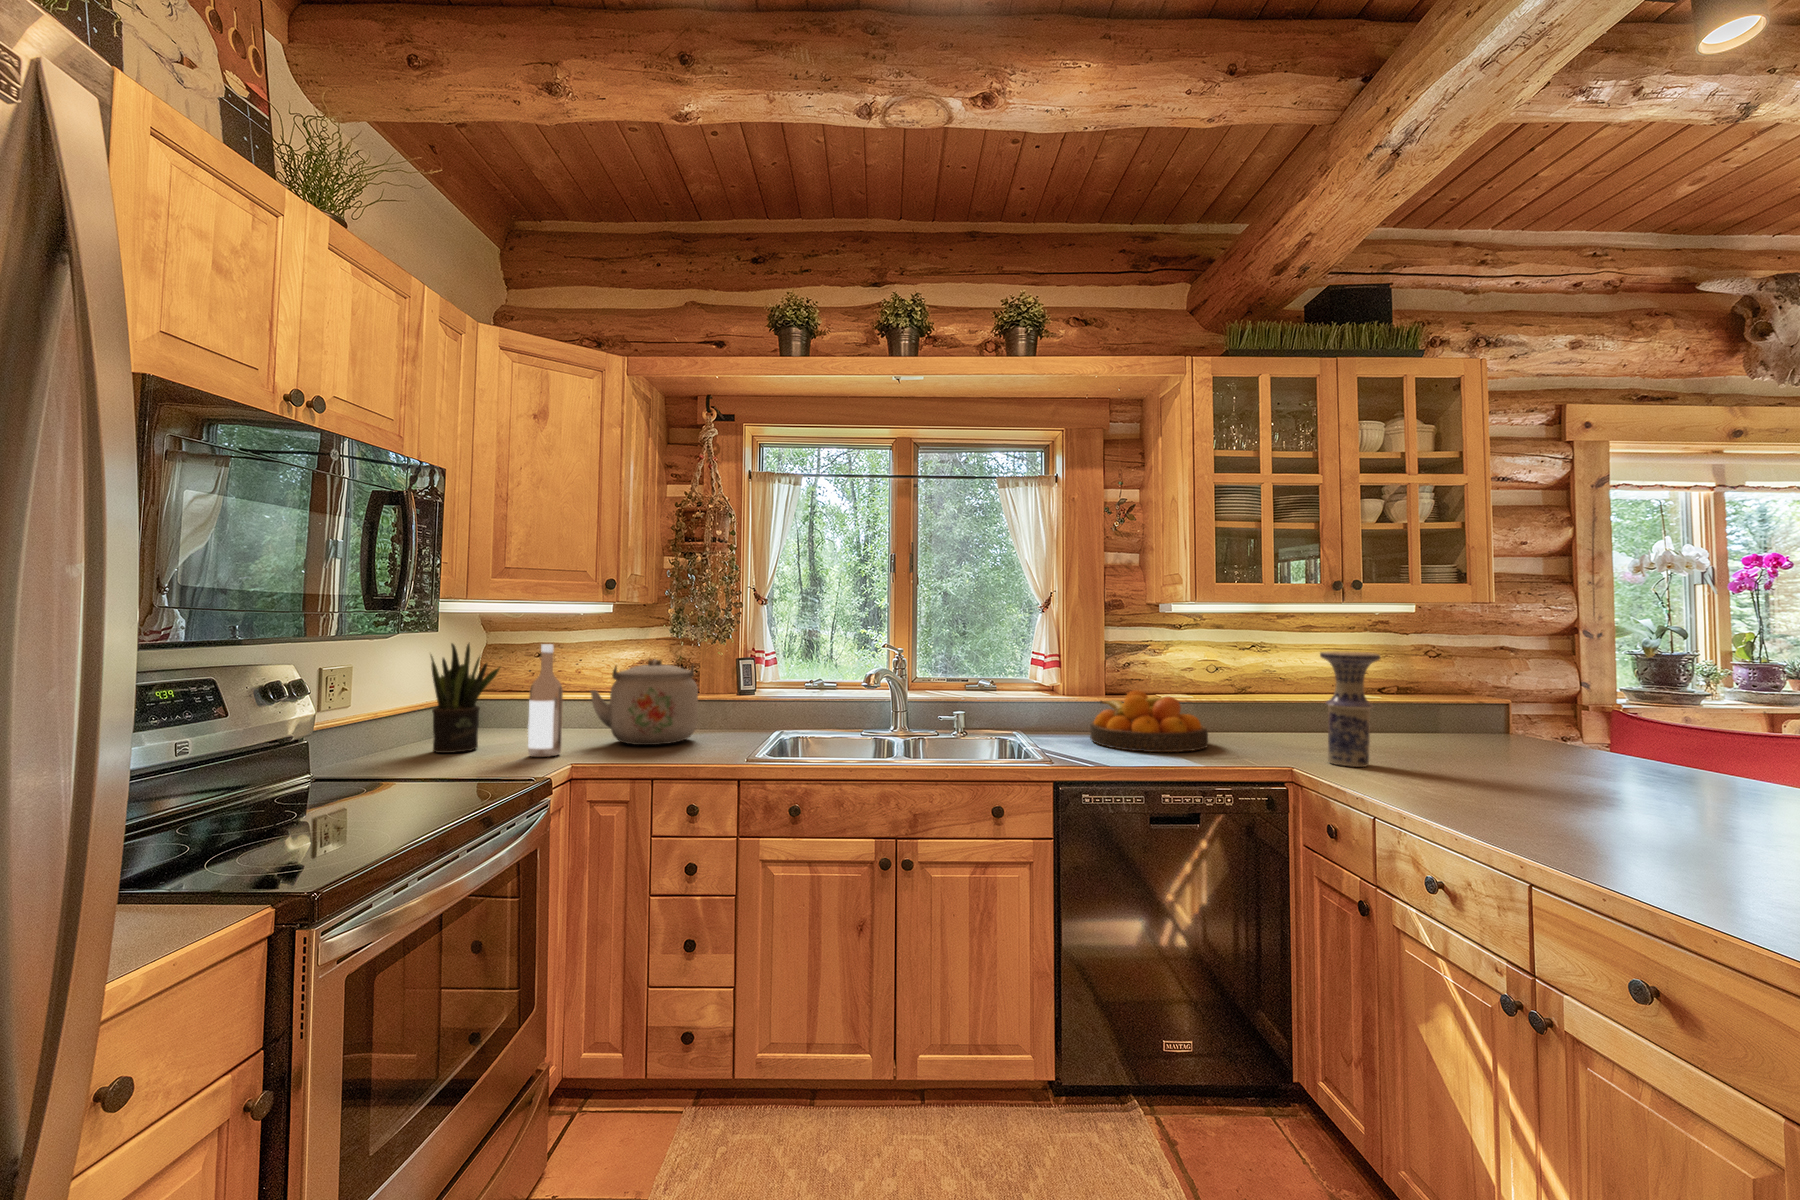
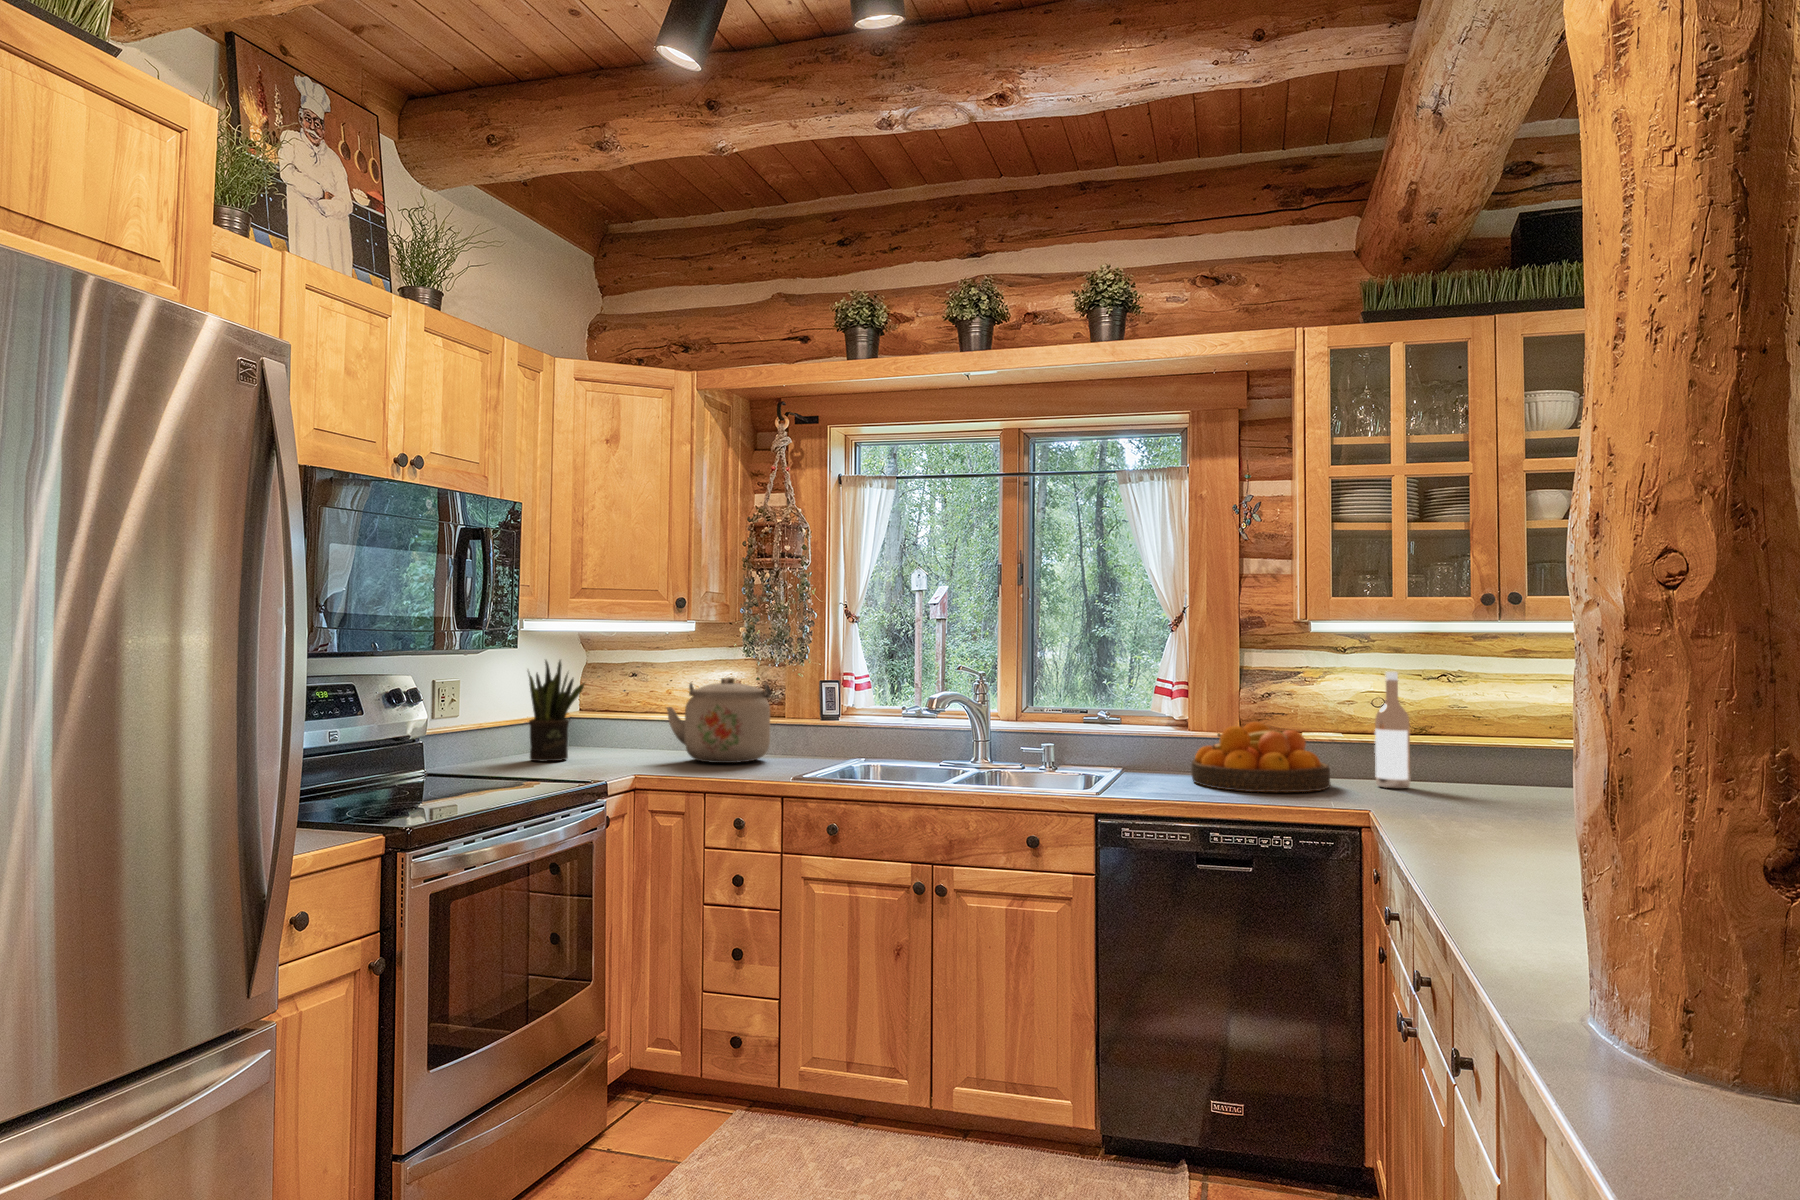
wine bottle: present [528,644,563,757] -> present [1375,671,1410,788]
vase: present [1320,651,1381,767] -> none [1430,677,1501,815]

